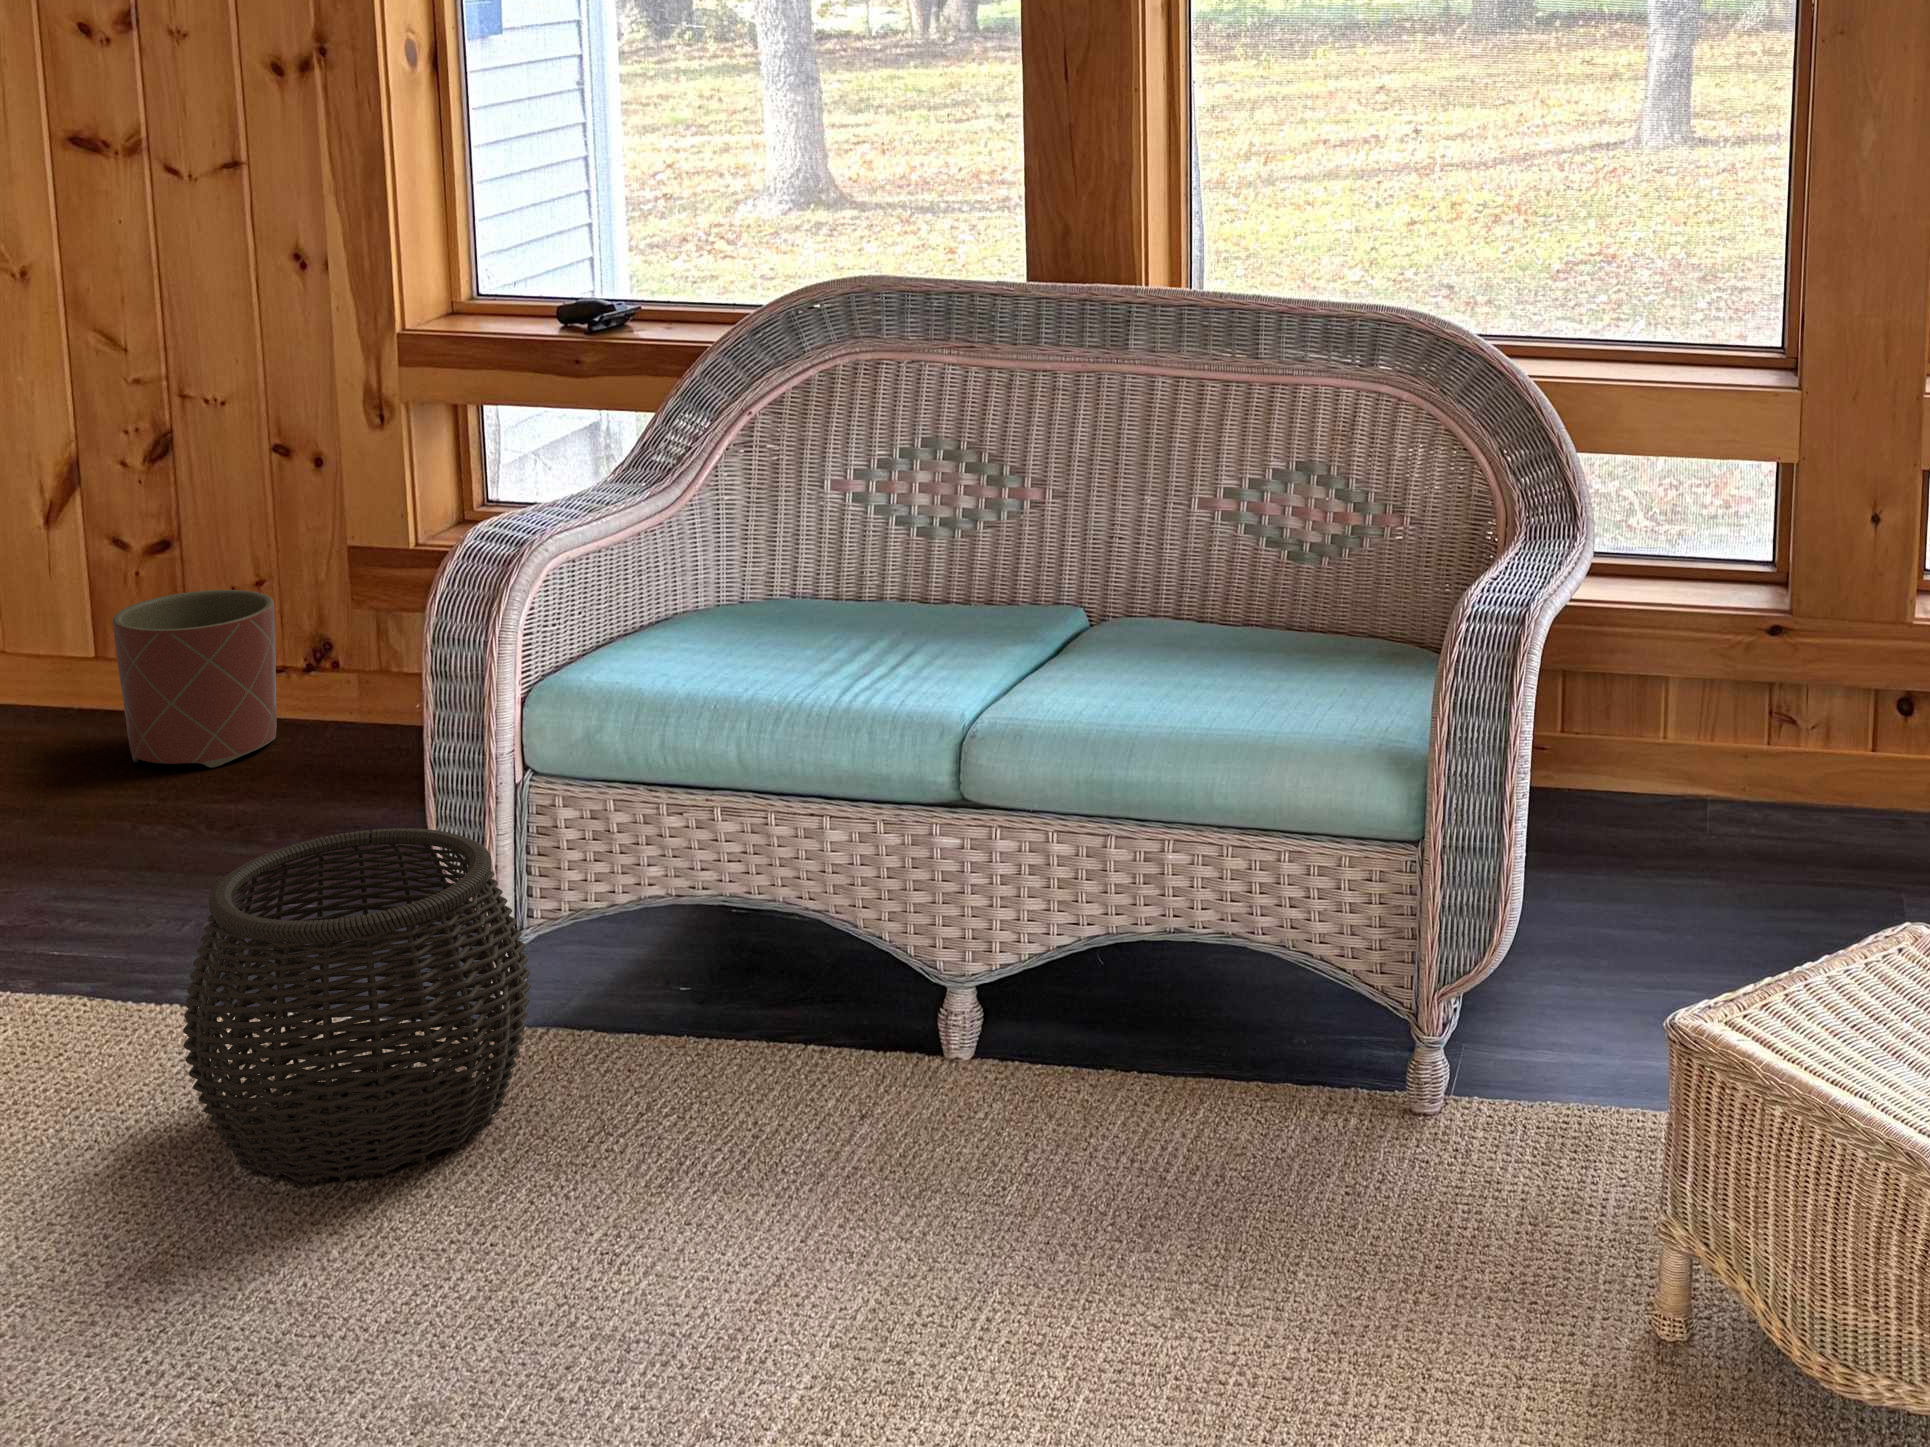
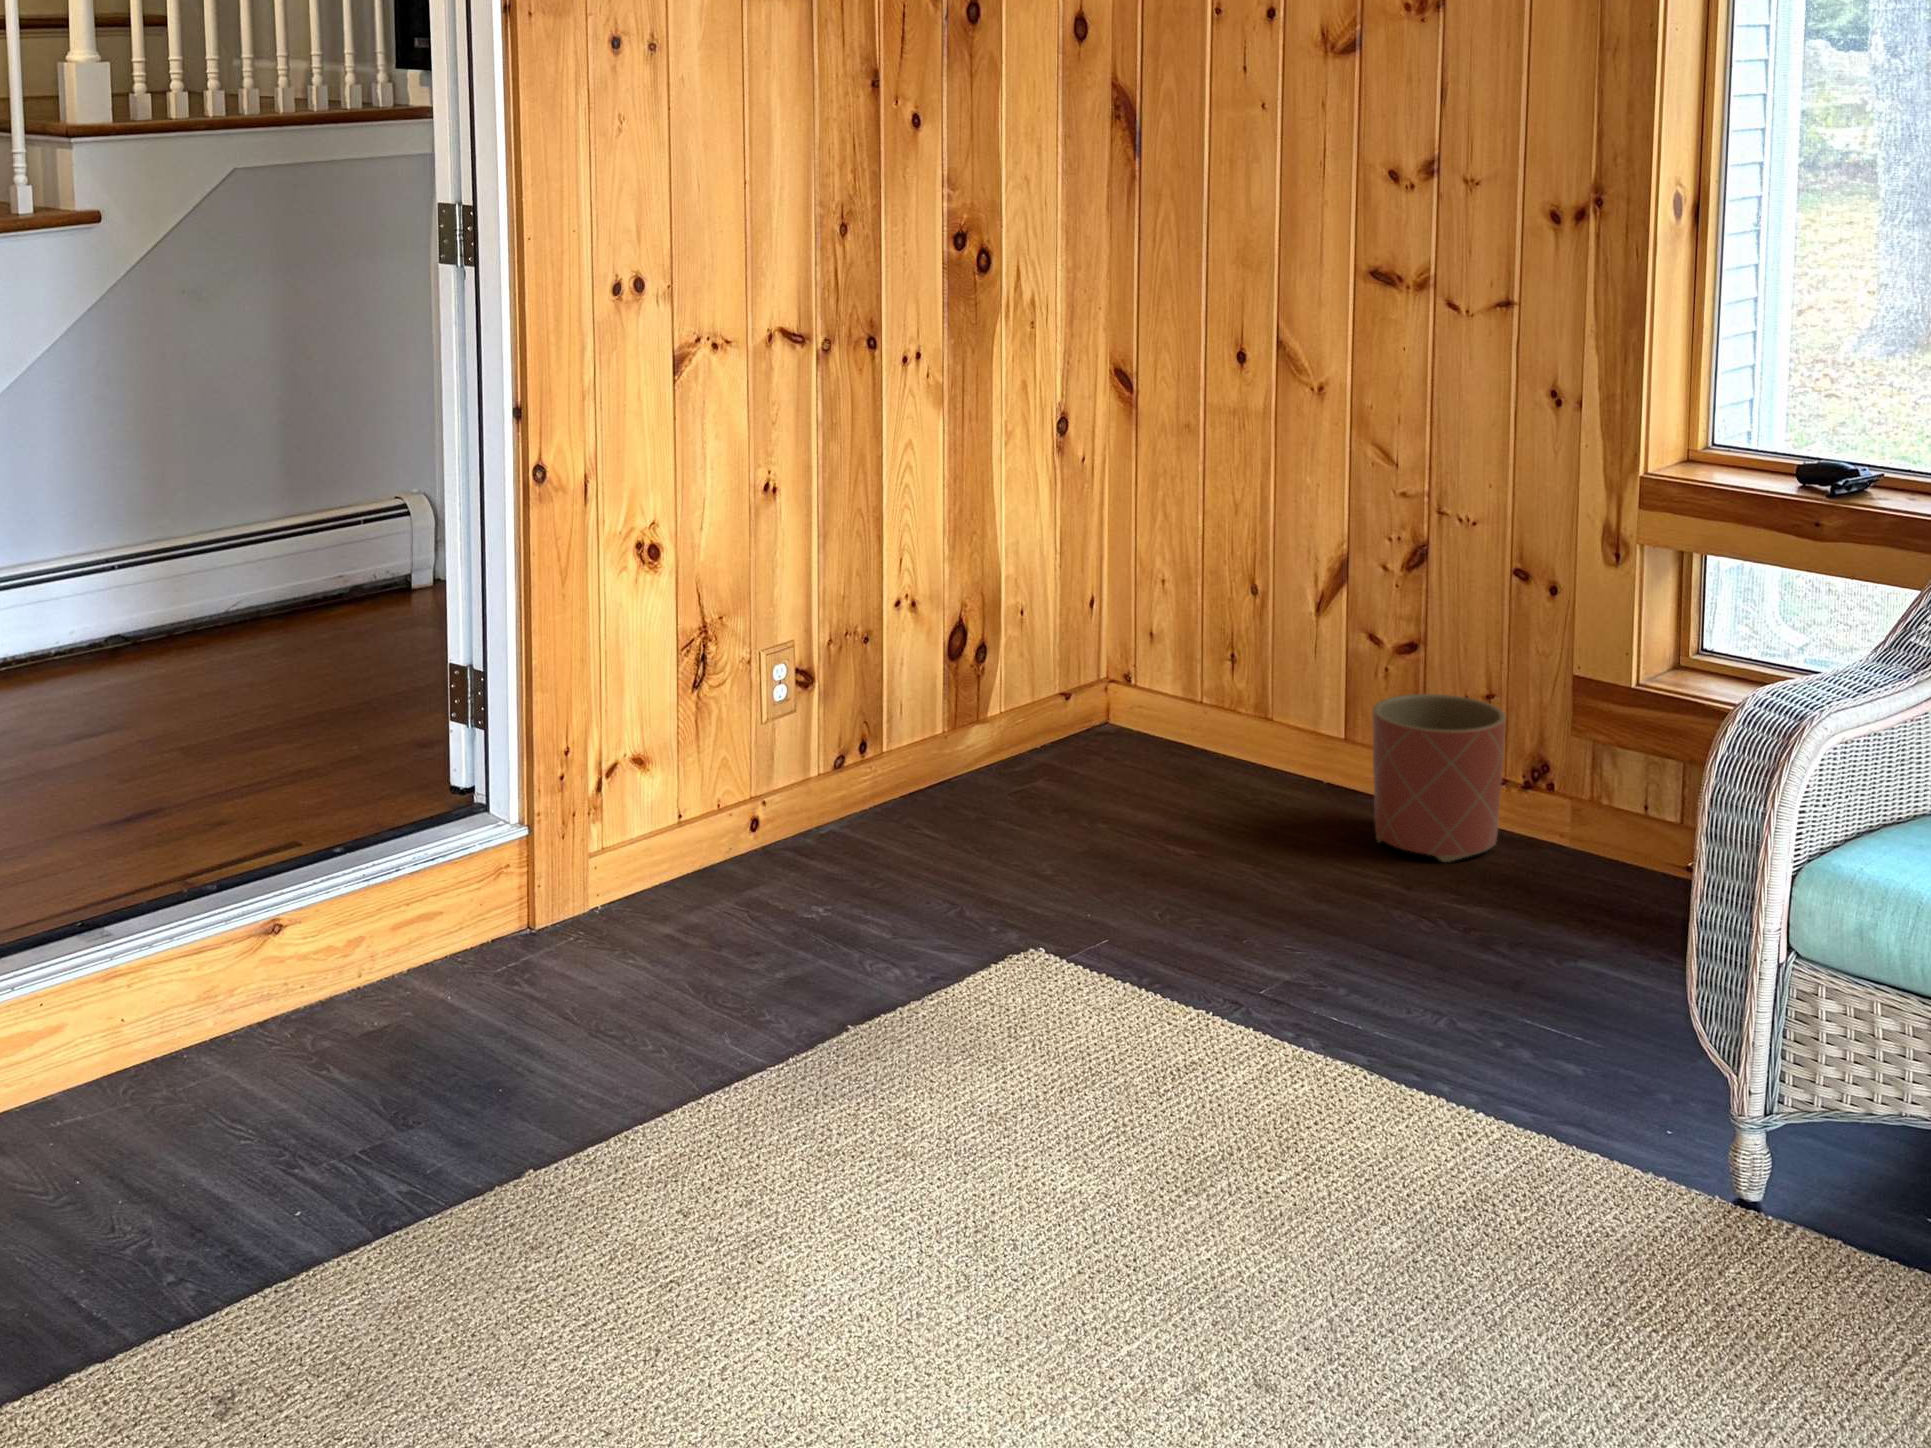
woven basket: present [183,828,531,1183] -> none [1477,981,1797,1341]

